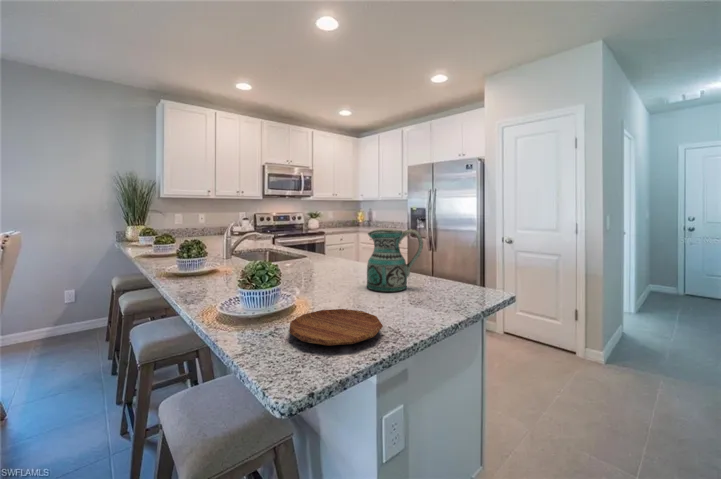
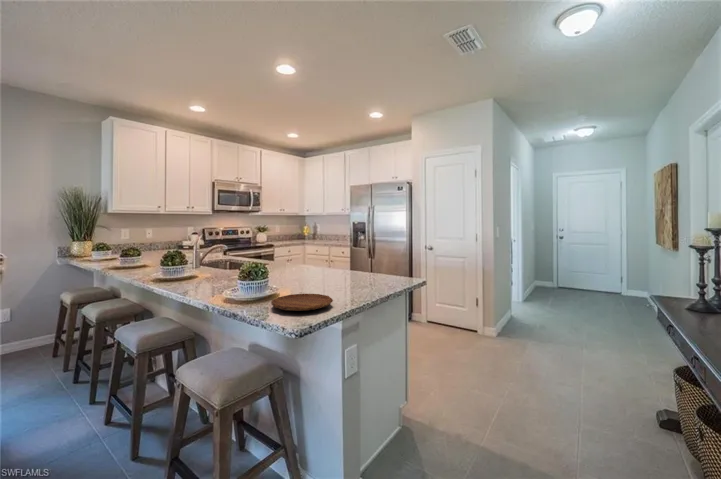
ceramic pitcher: present [367,229,423,292] -> none [319,239,360,285]

